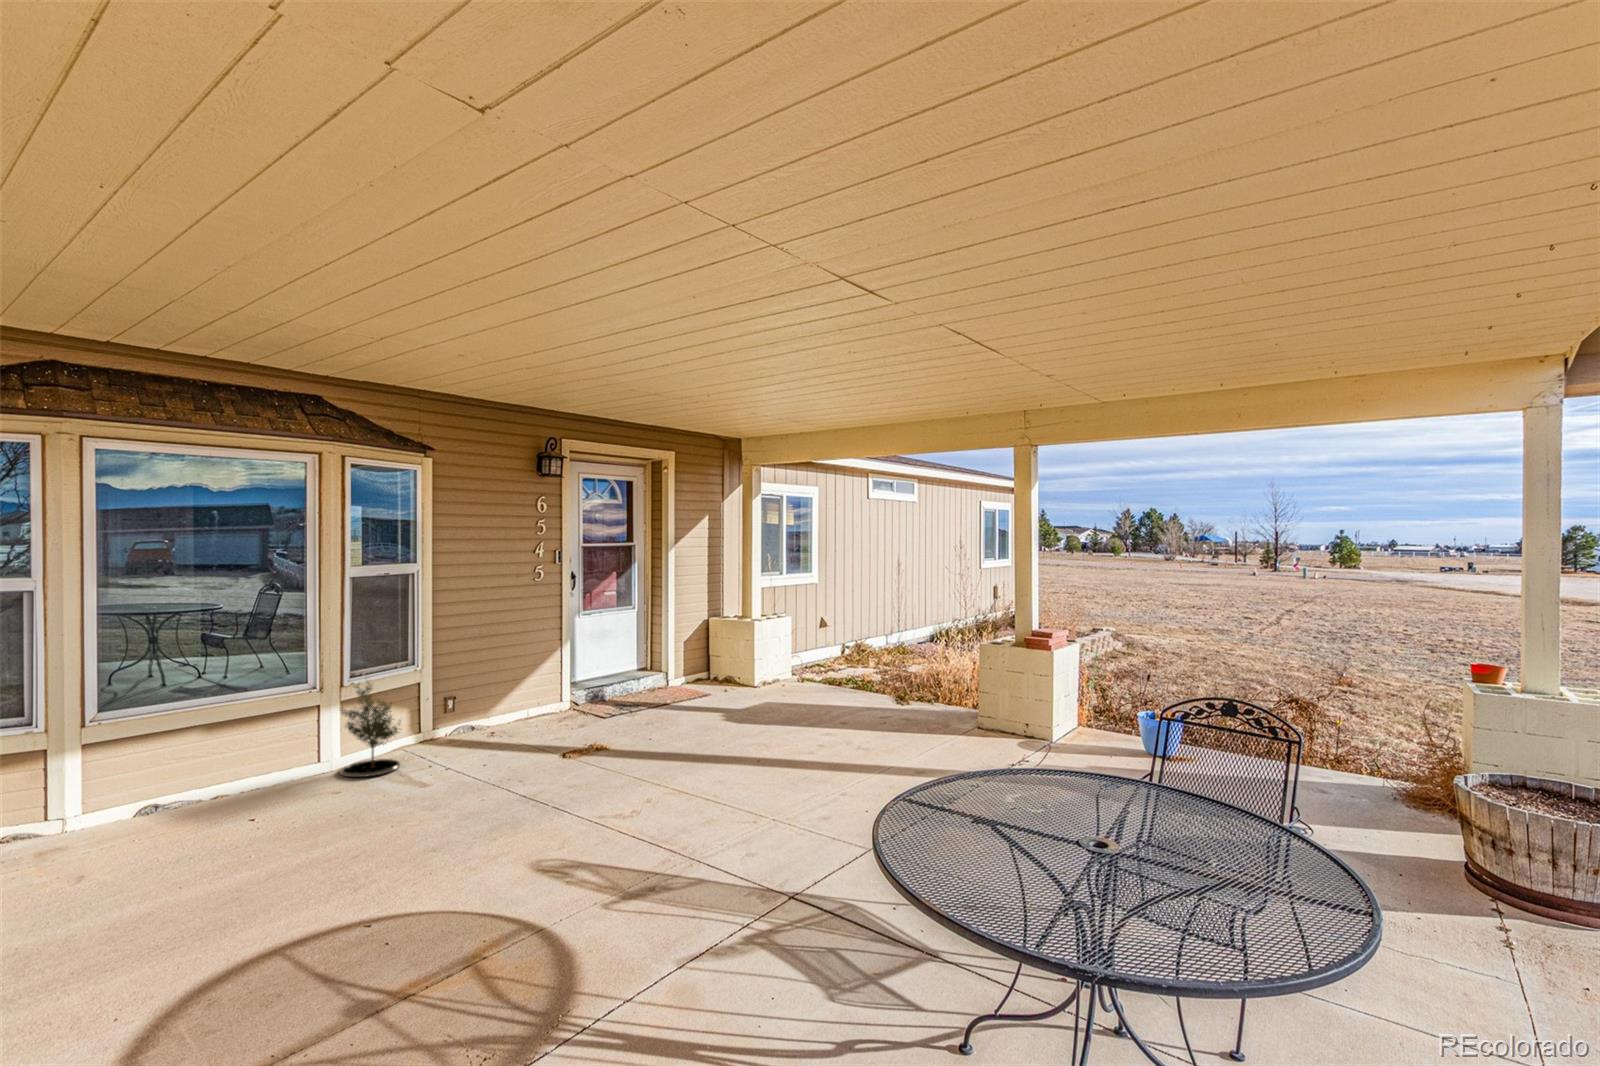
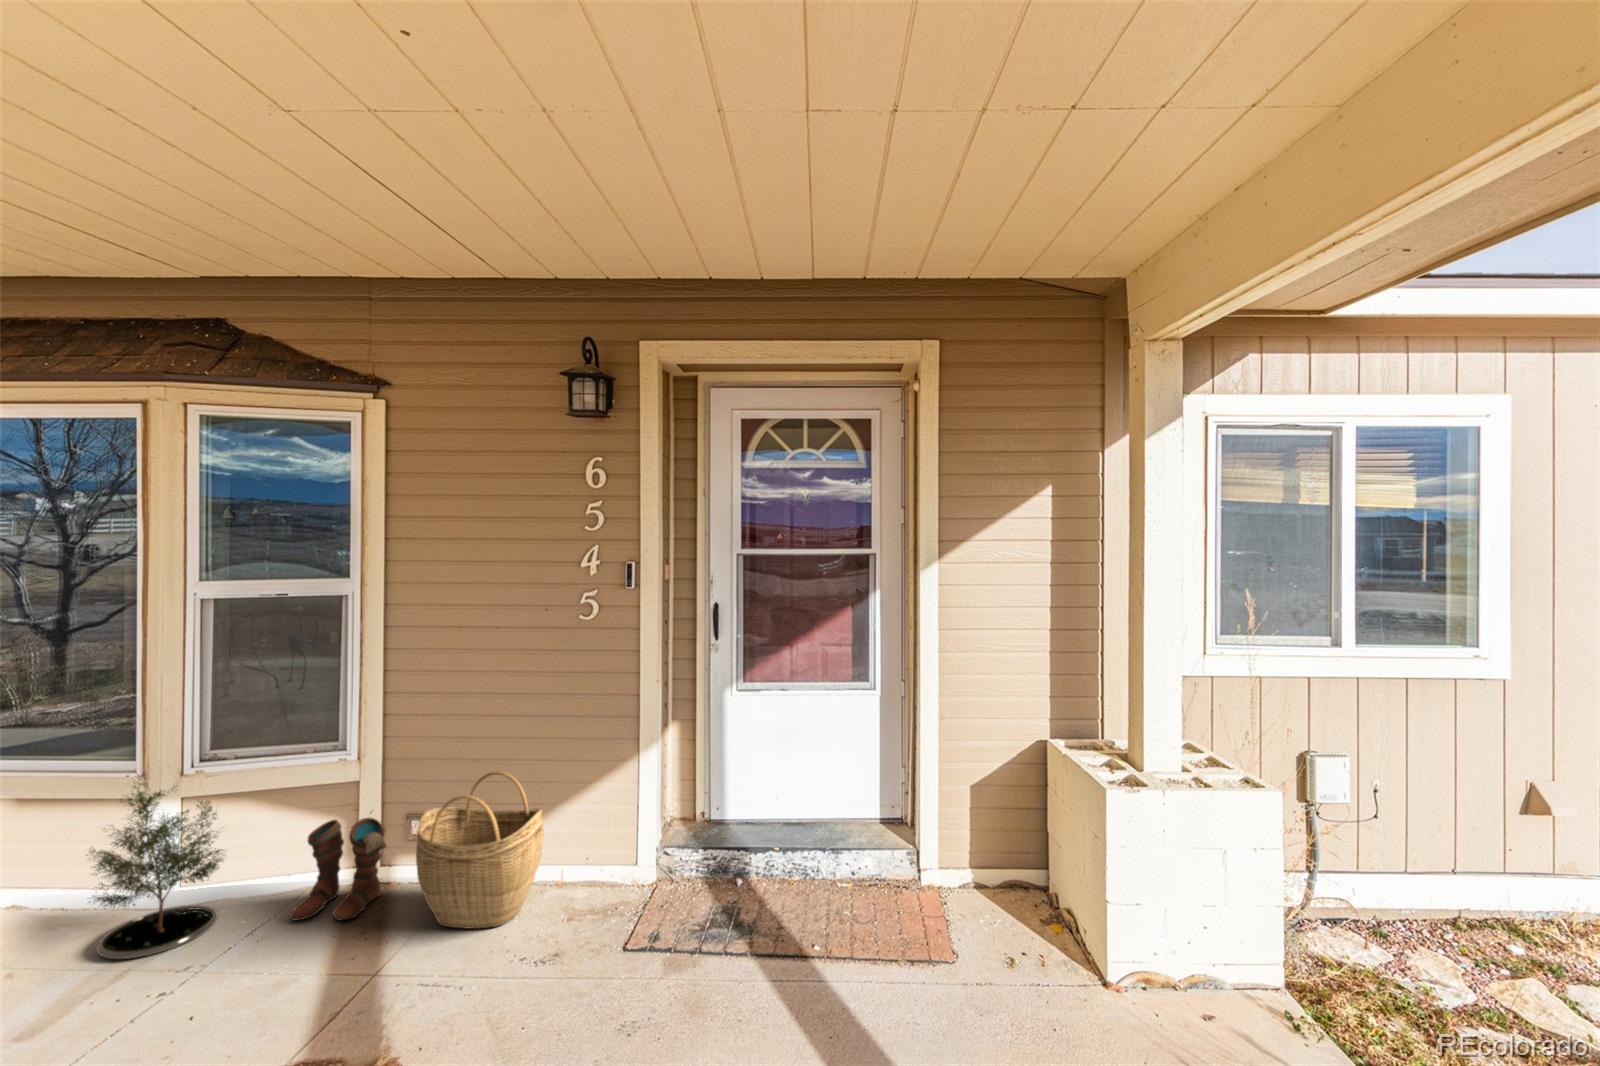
woven basket: none [487,661,550,733] -> present [416,771,543,929]
boots: none [414,696,472,750] -> present [289,818,387,921]

